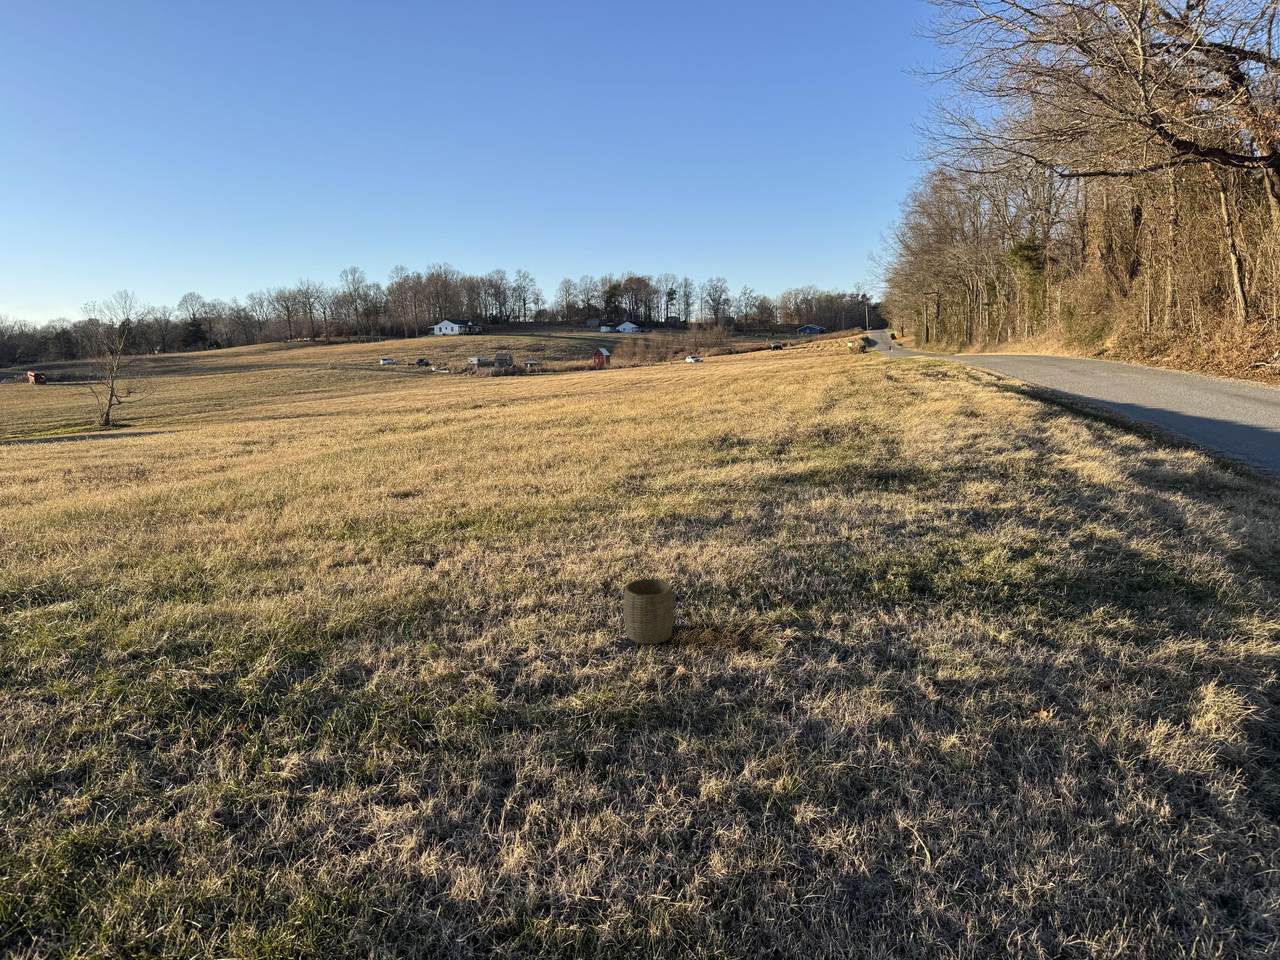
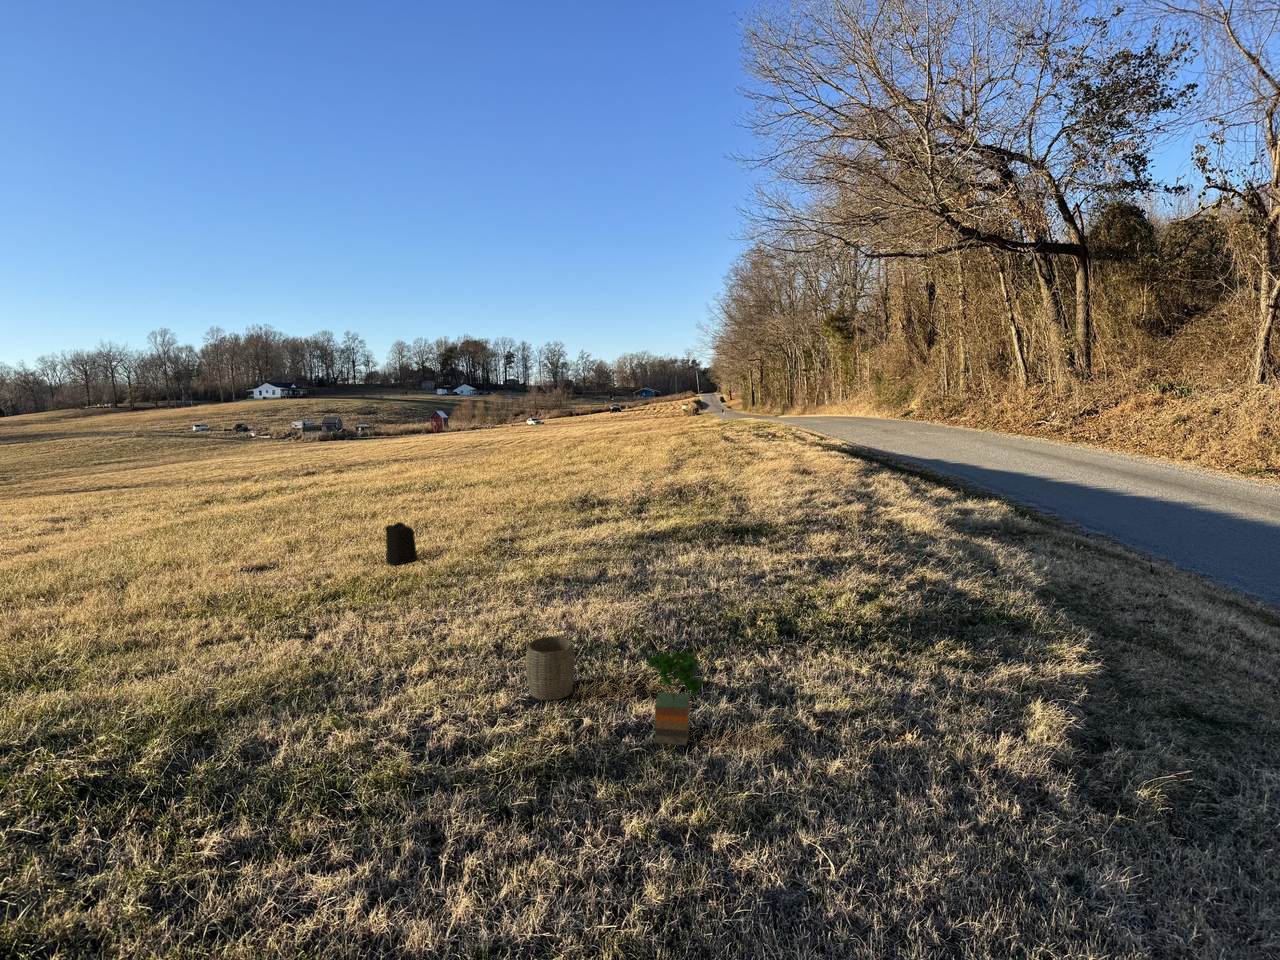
backpack: none [517,459,546,500] -> present [386,522,417,565]
potted tree: none [741,602,807,707] -> present [646,651,704,746]

